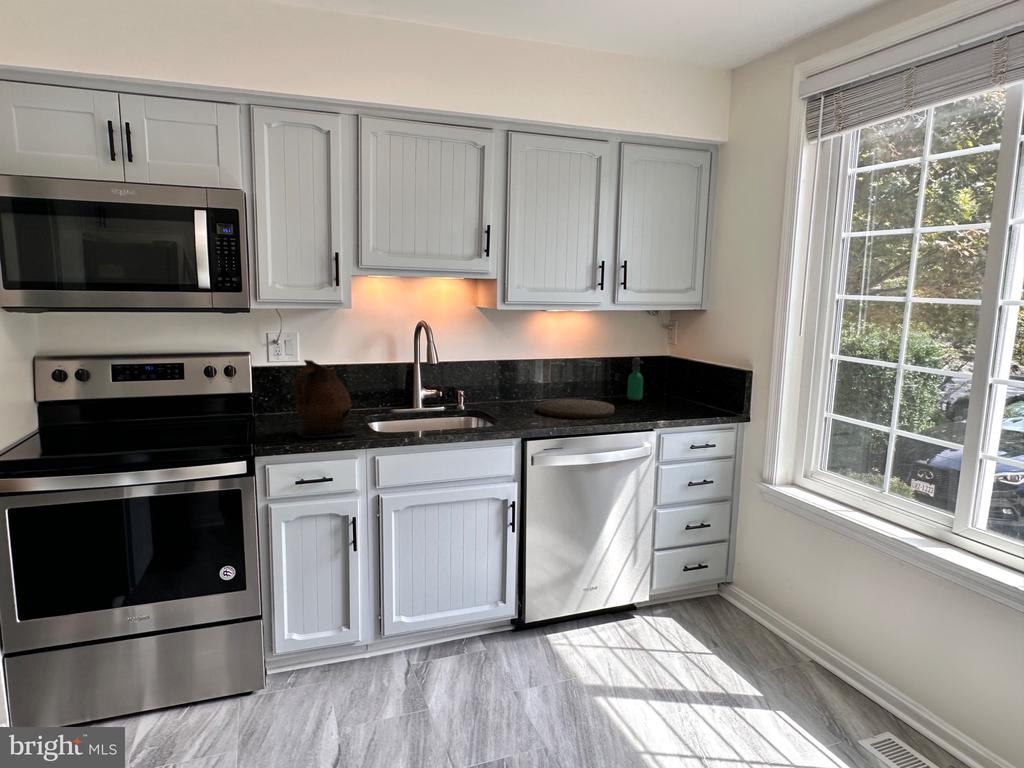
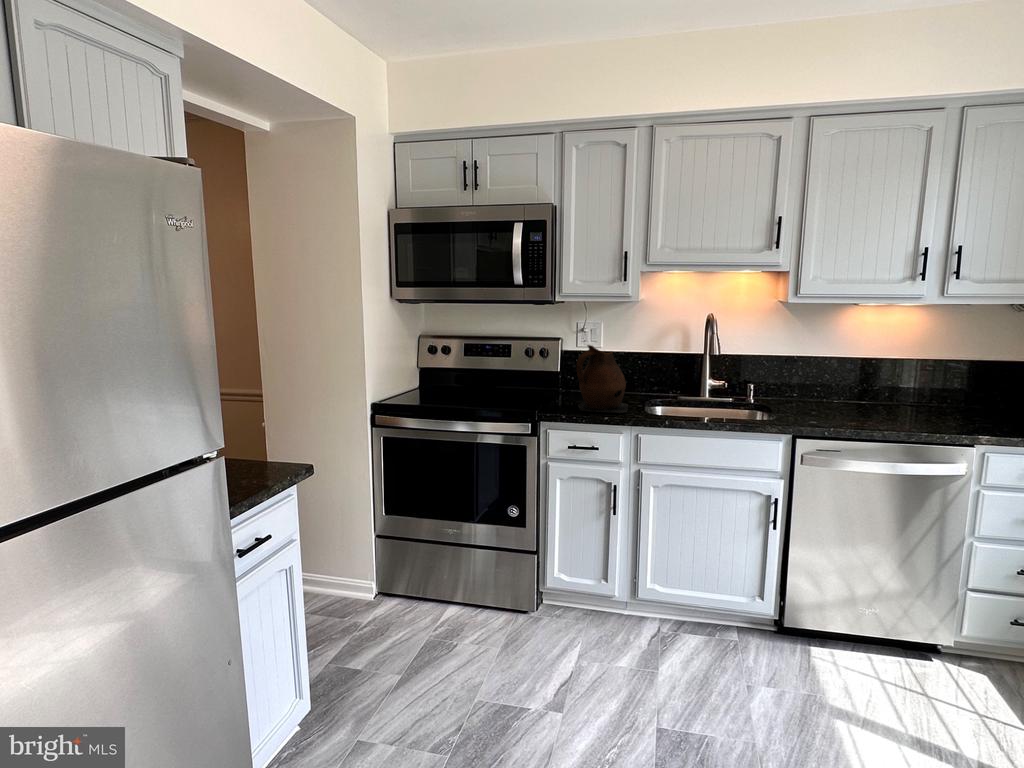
soap dispenser: present [627,357,643,401] -> none [967,362,992,414]
cutting board: present [538,399,615,419] -> none [831,402,930,426]

